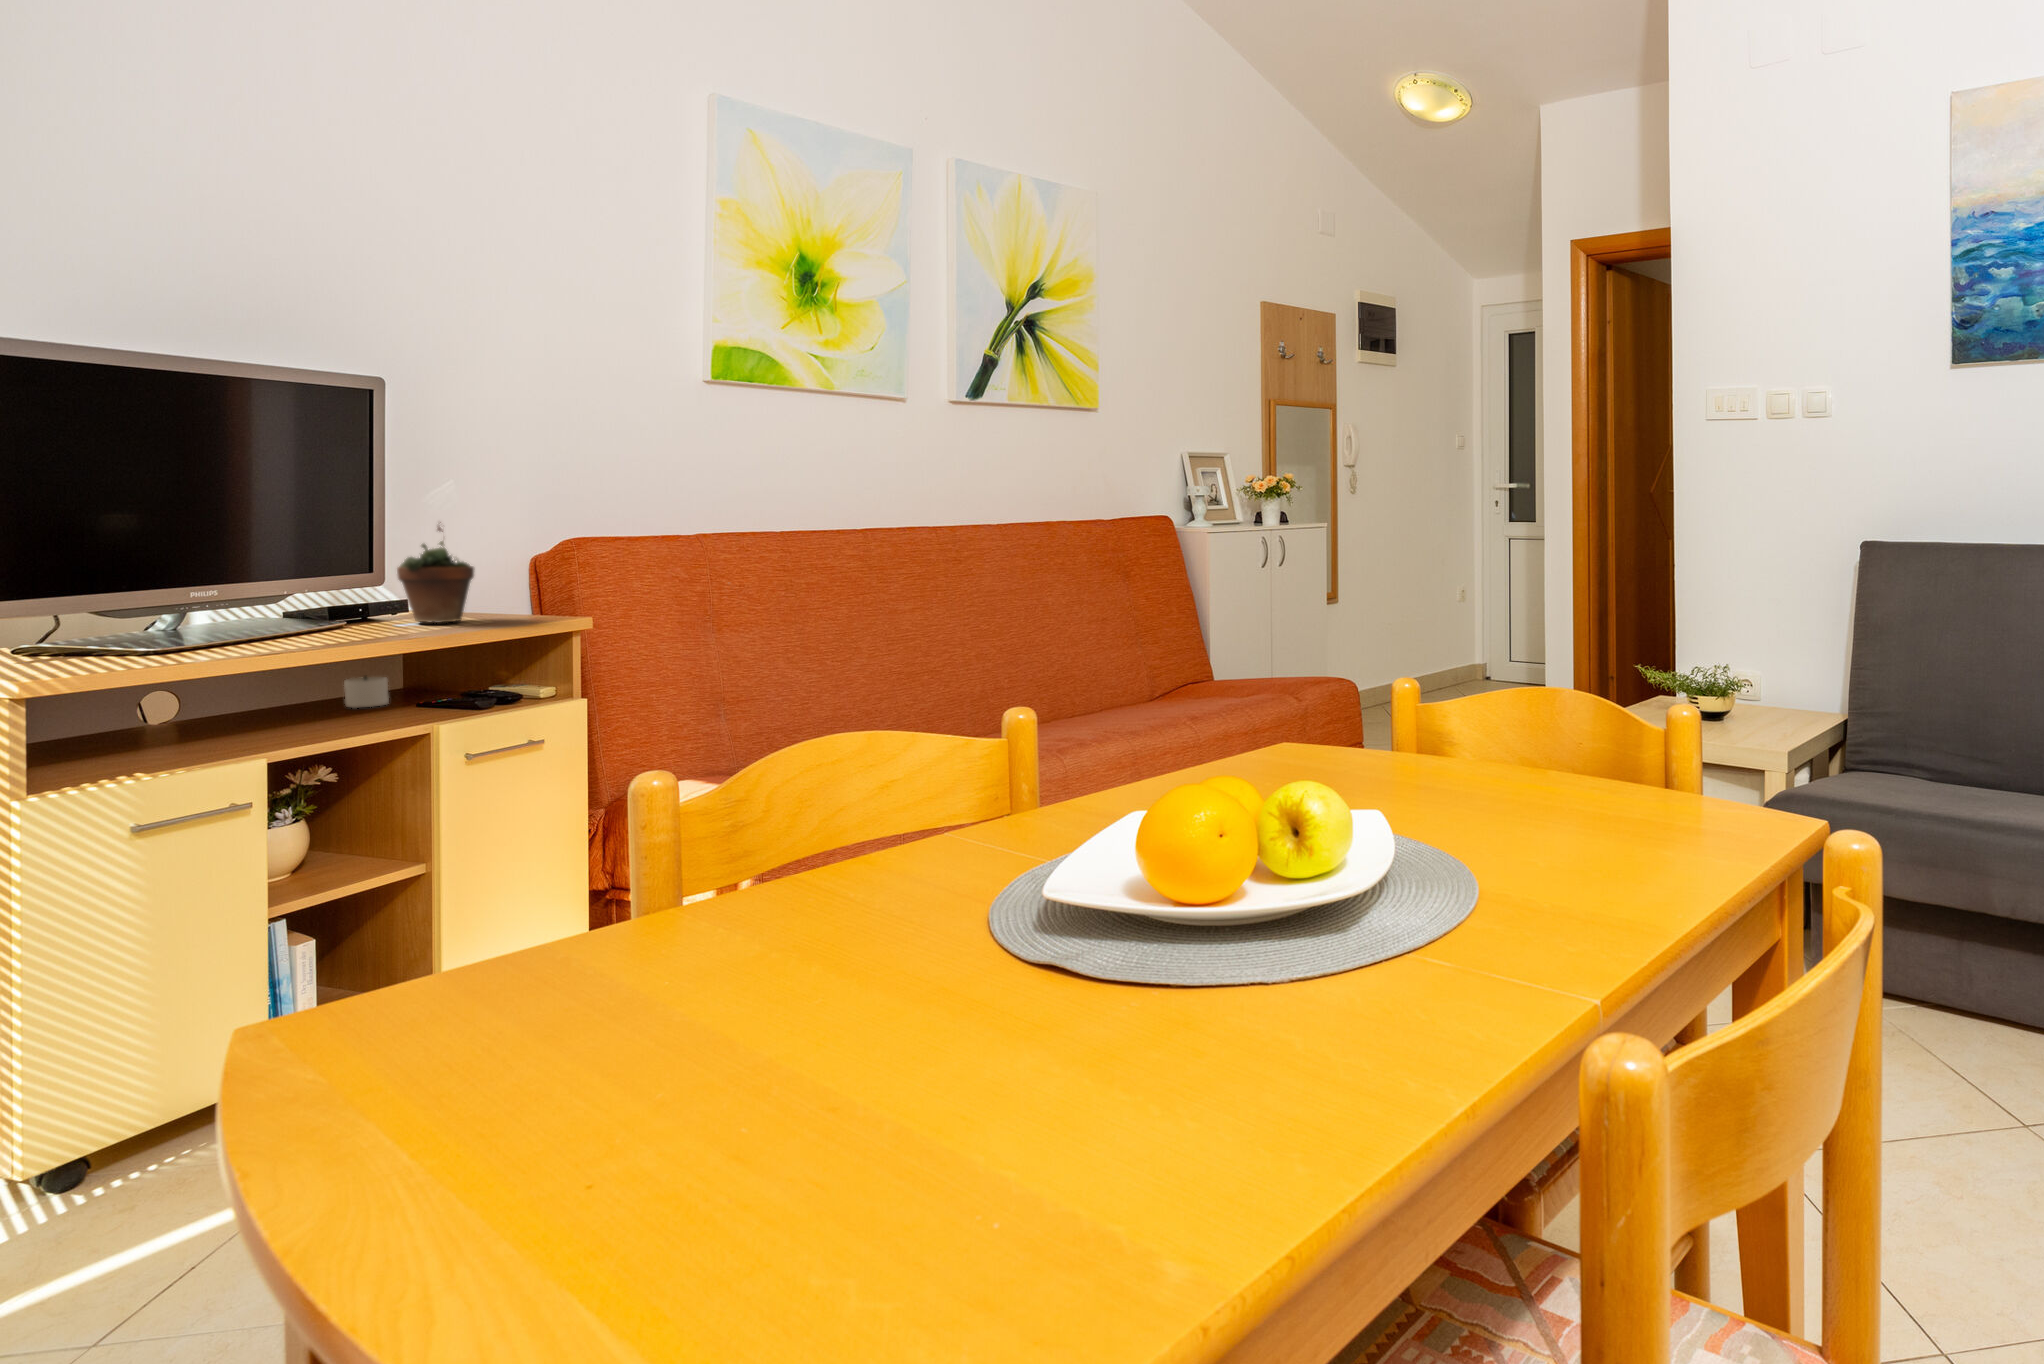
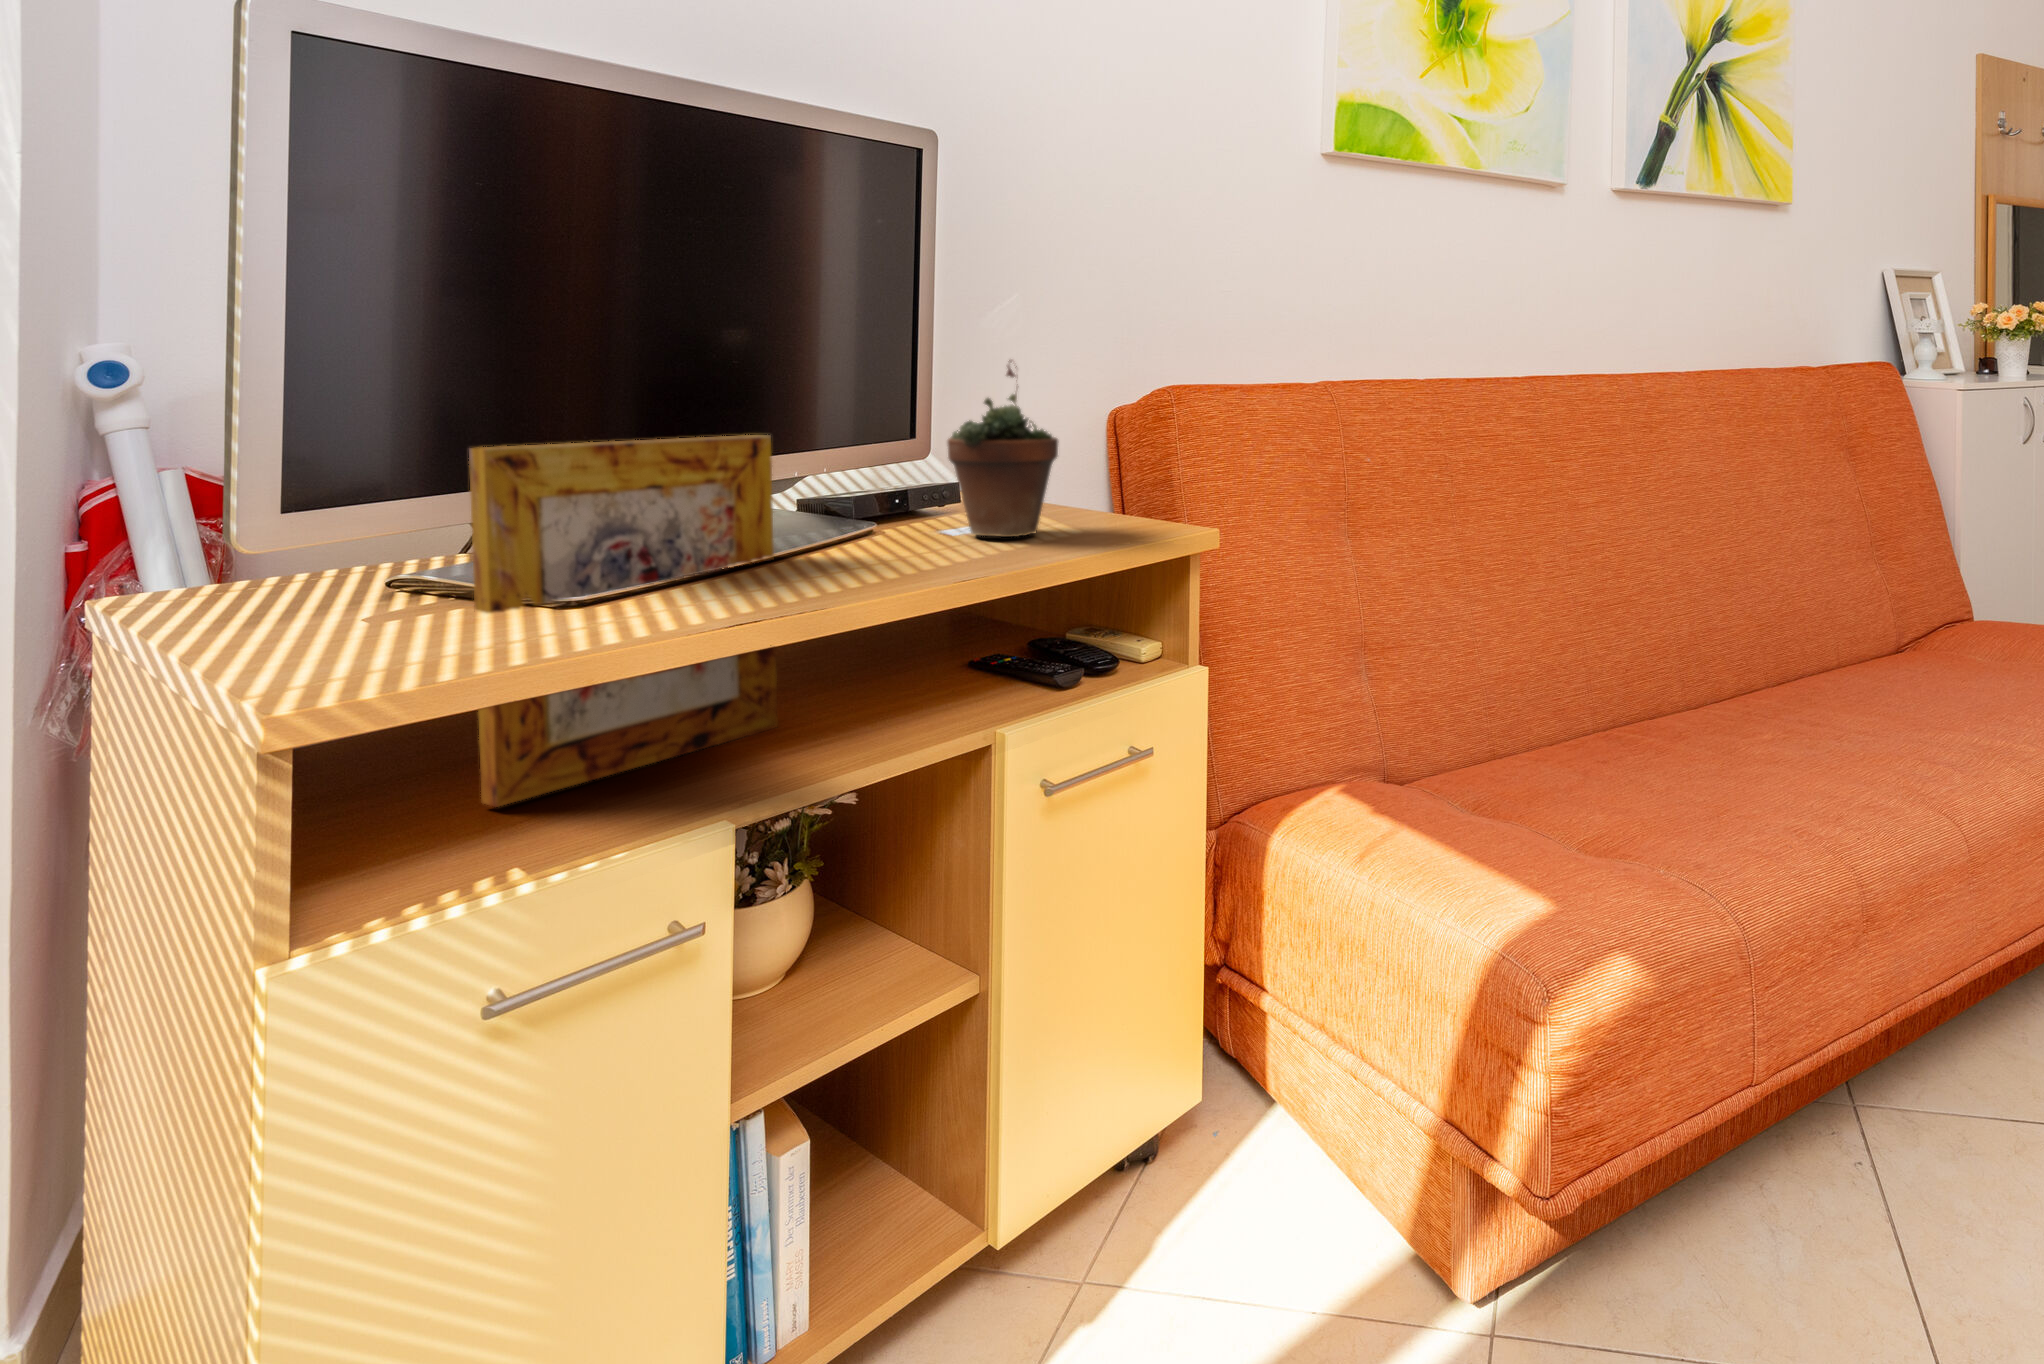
picture frame: none [85,565,285,759] -> present [469,435,777,807]
candle: present [344,676,389,708] -> none [865,617,948,674]

